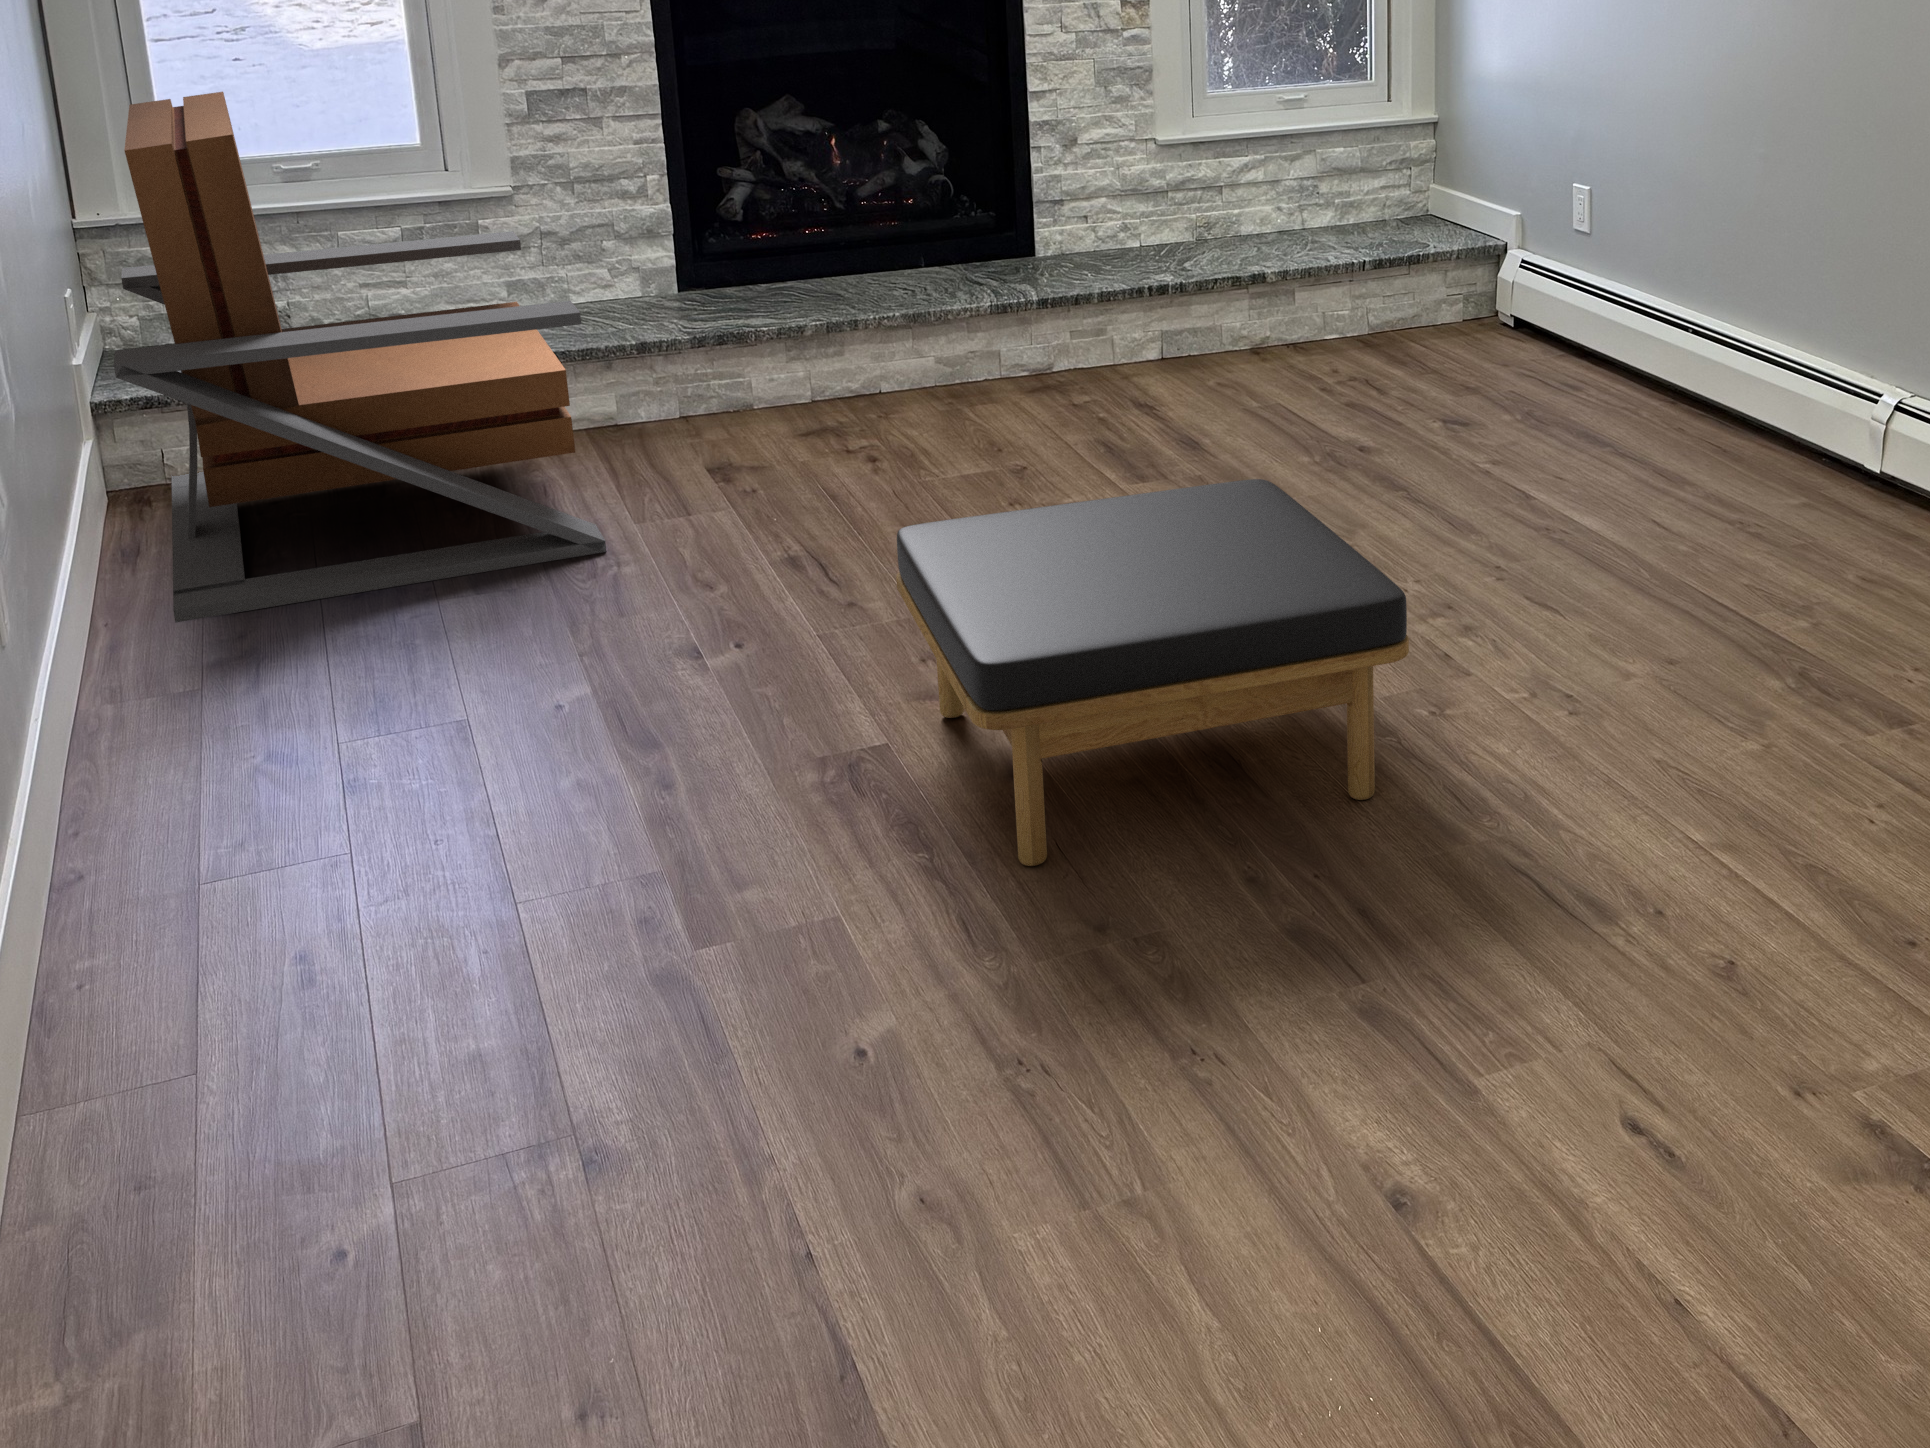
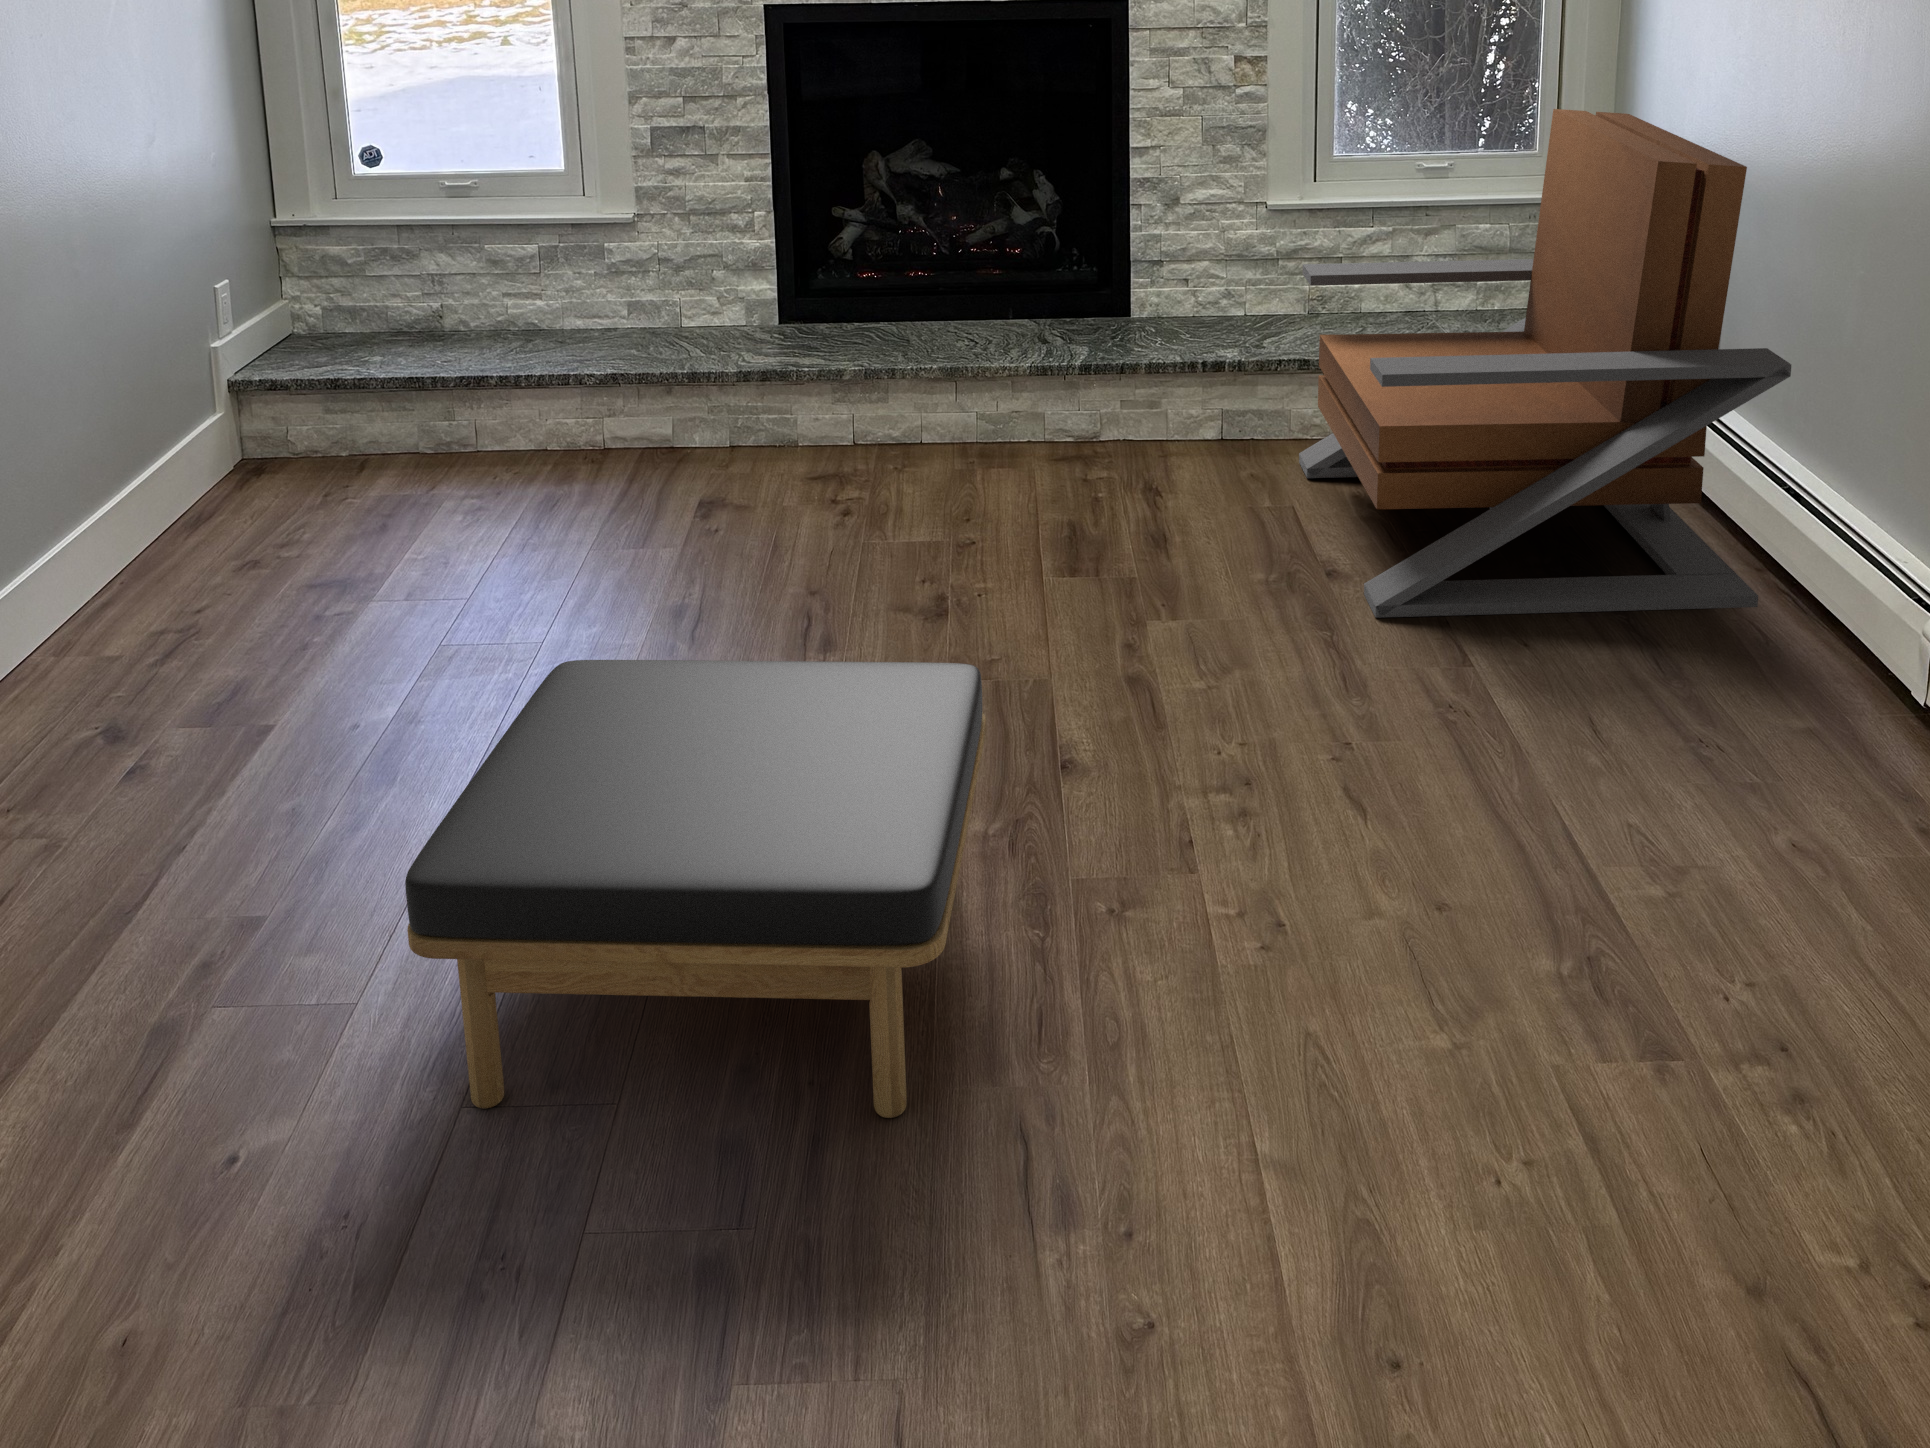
lounge chair: present [114,92,606,622] -> present [1299,109,1791,618]

